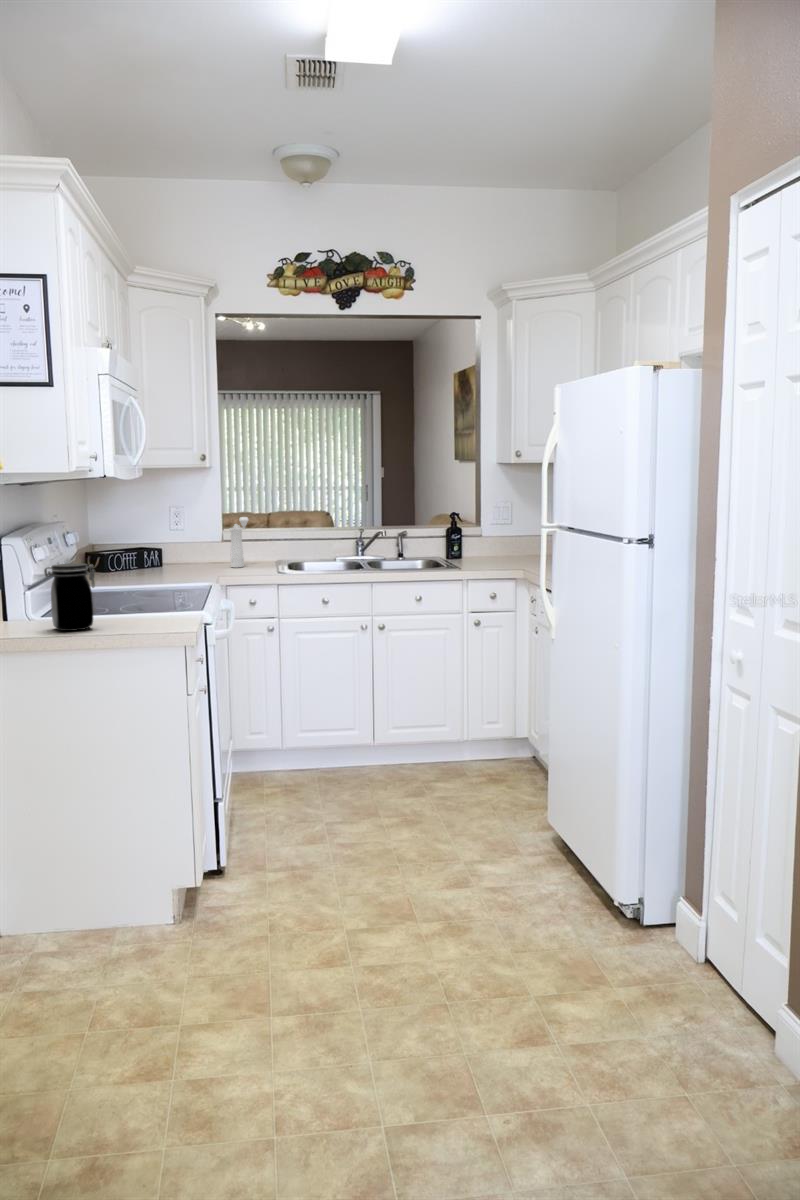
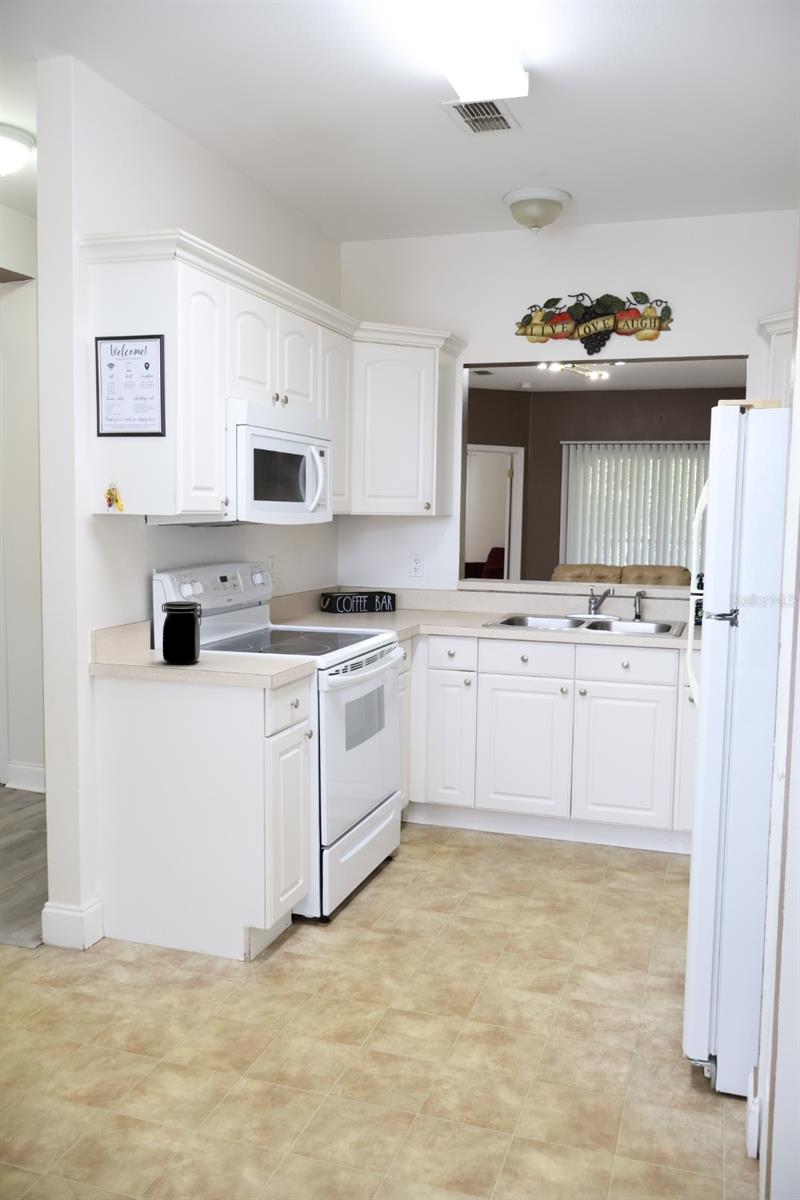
pepper mill: present [230,517,248,568] -> none [456,567,483,617]

